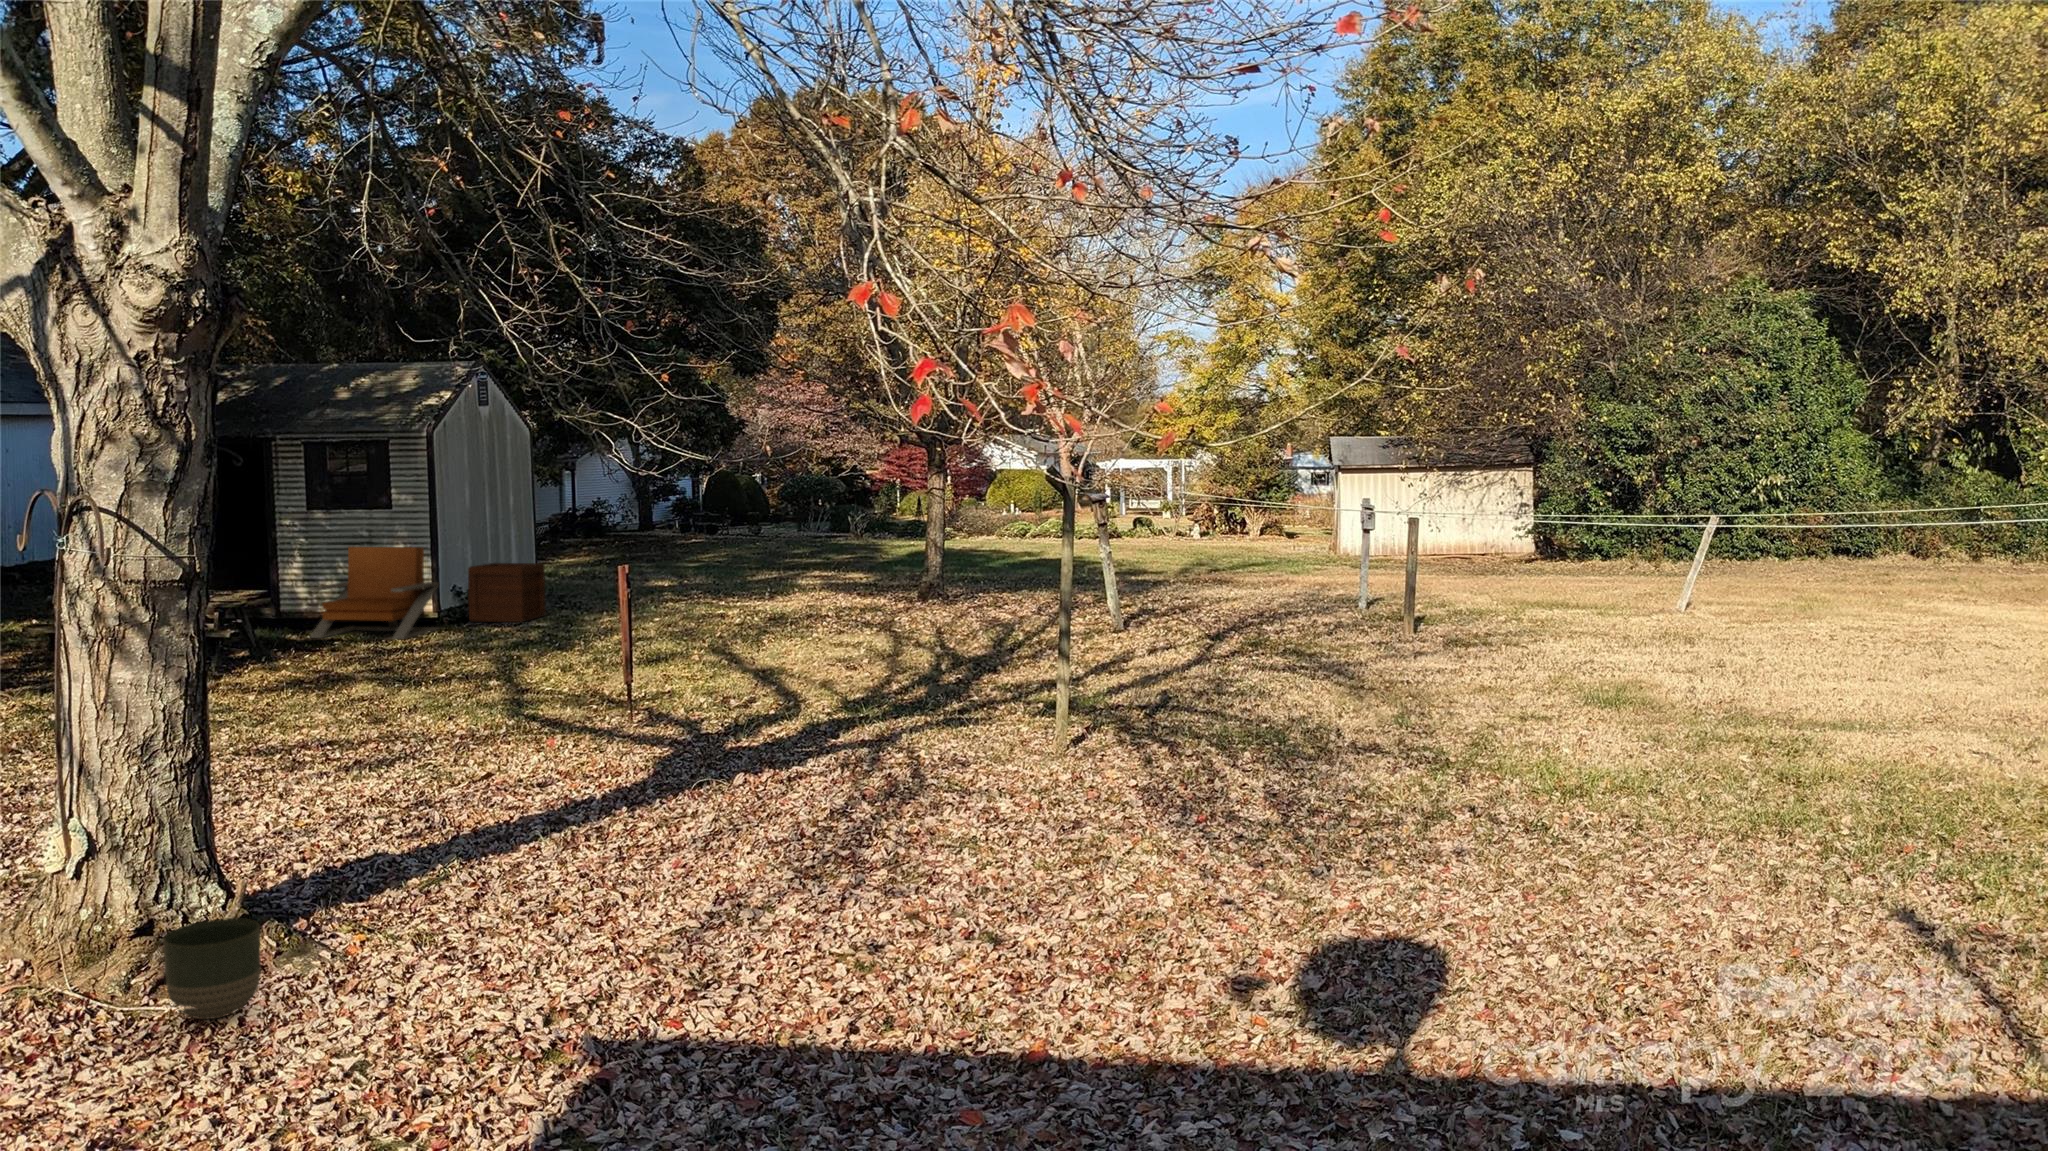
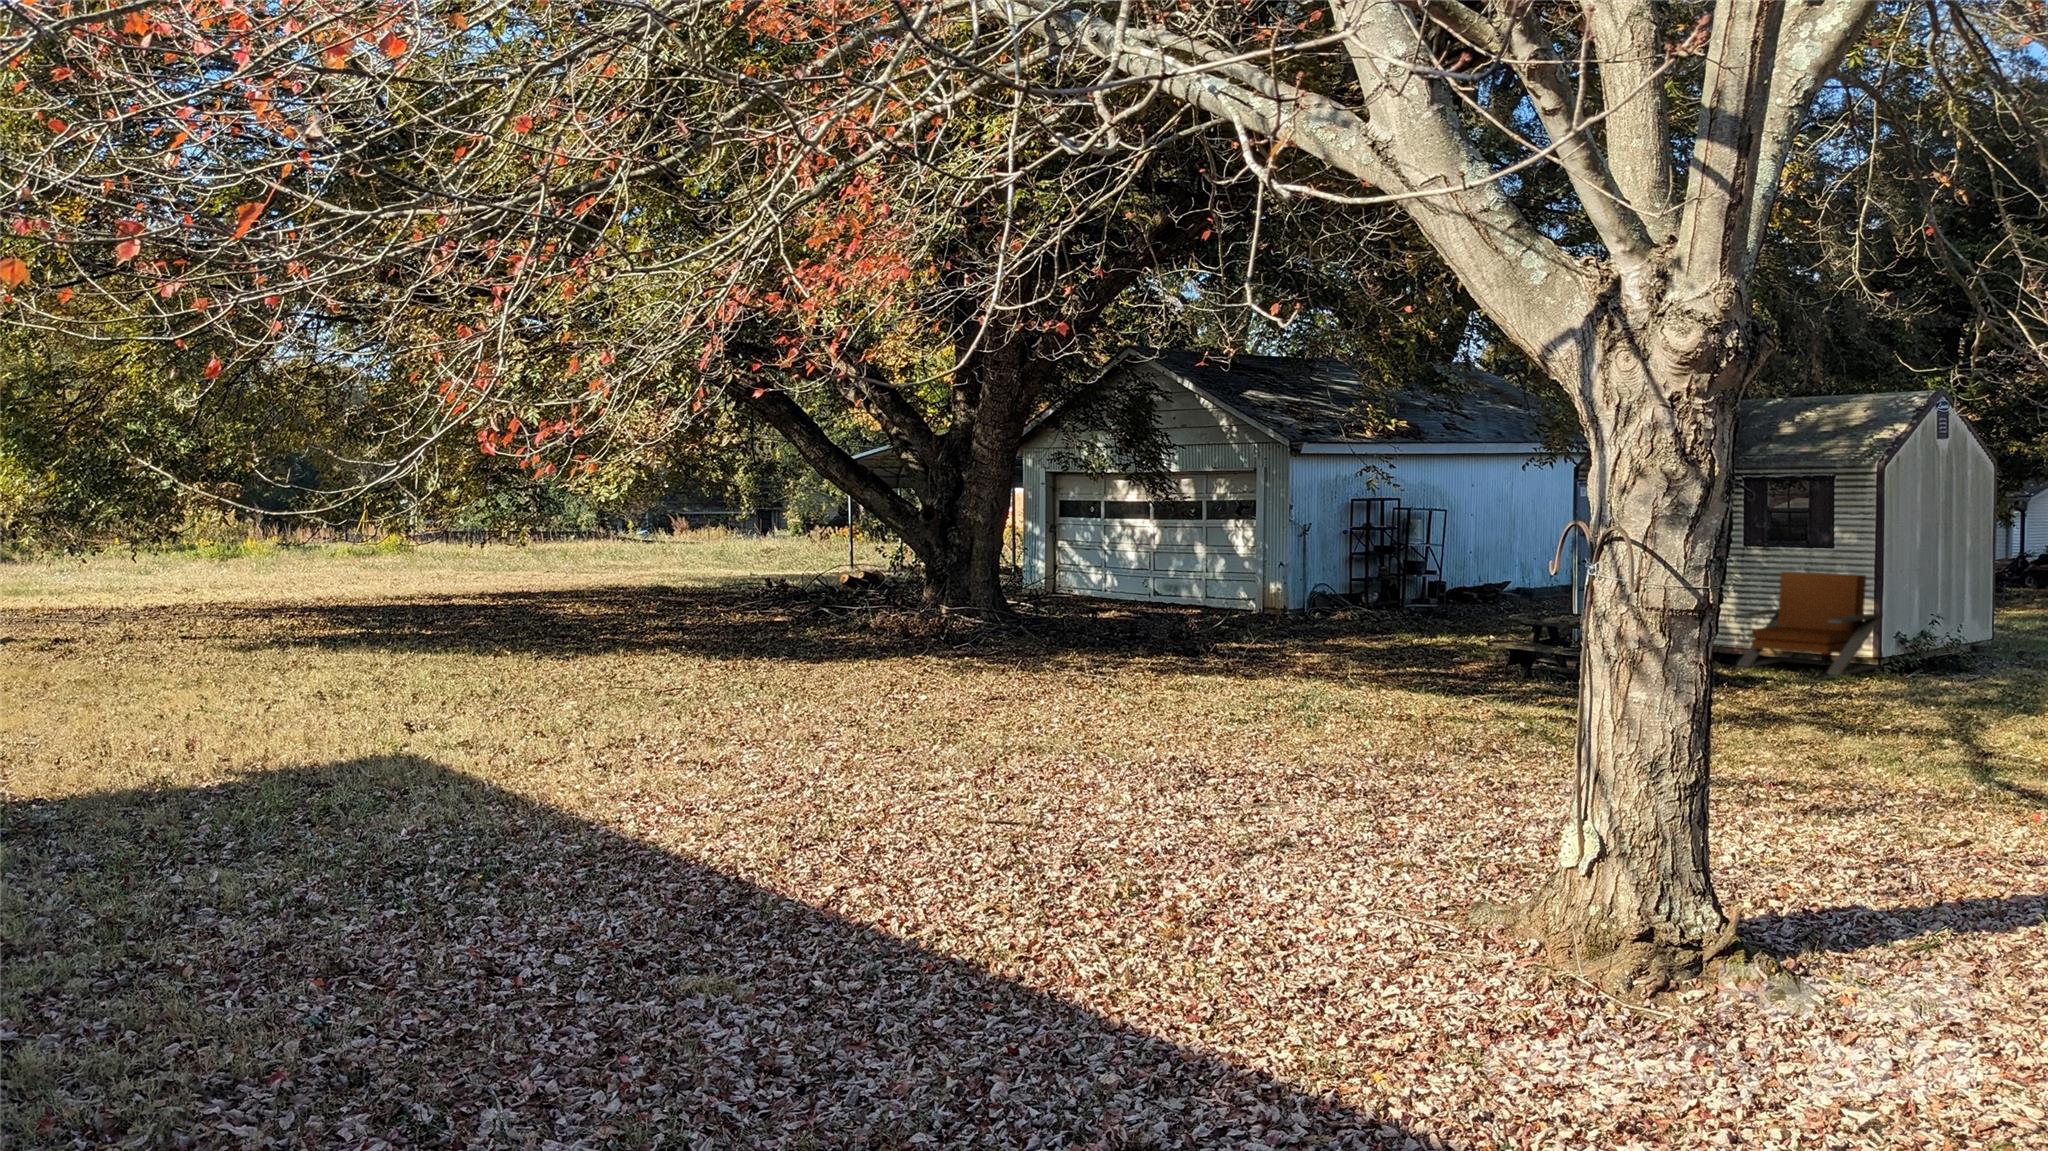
wooden crate: present [468,563,546,622] -> none [1915,595,2014,667]
planter: present [163,918,261,1019] -> none [1667,940,1756,1037]

